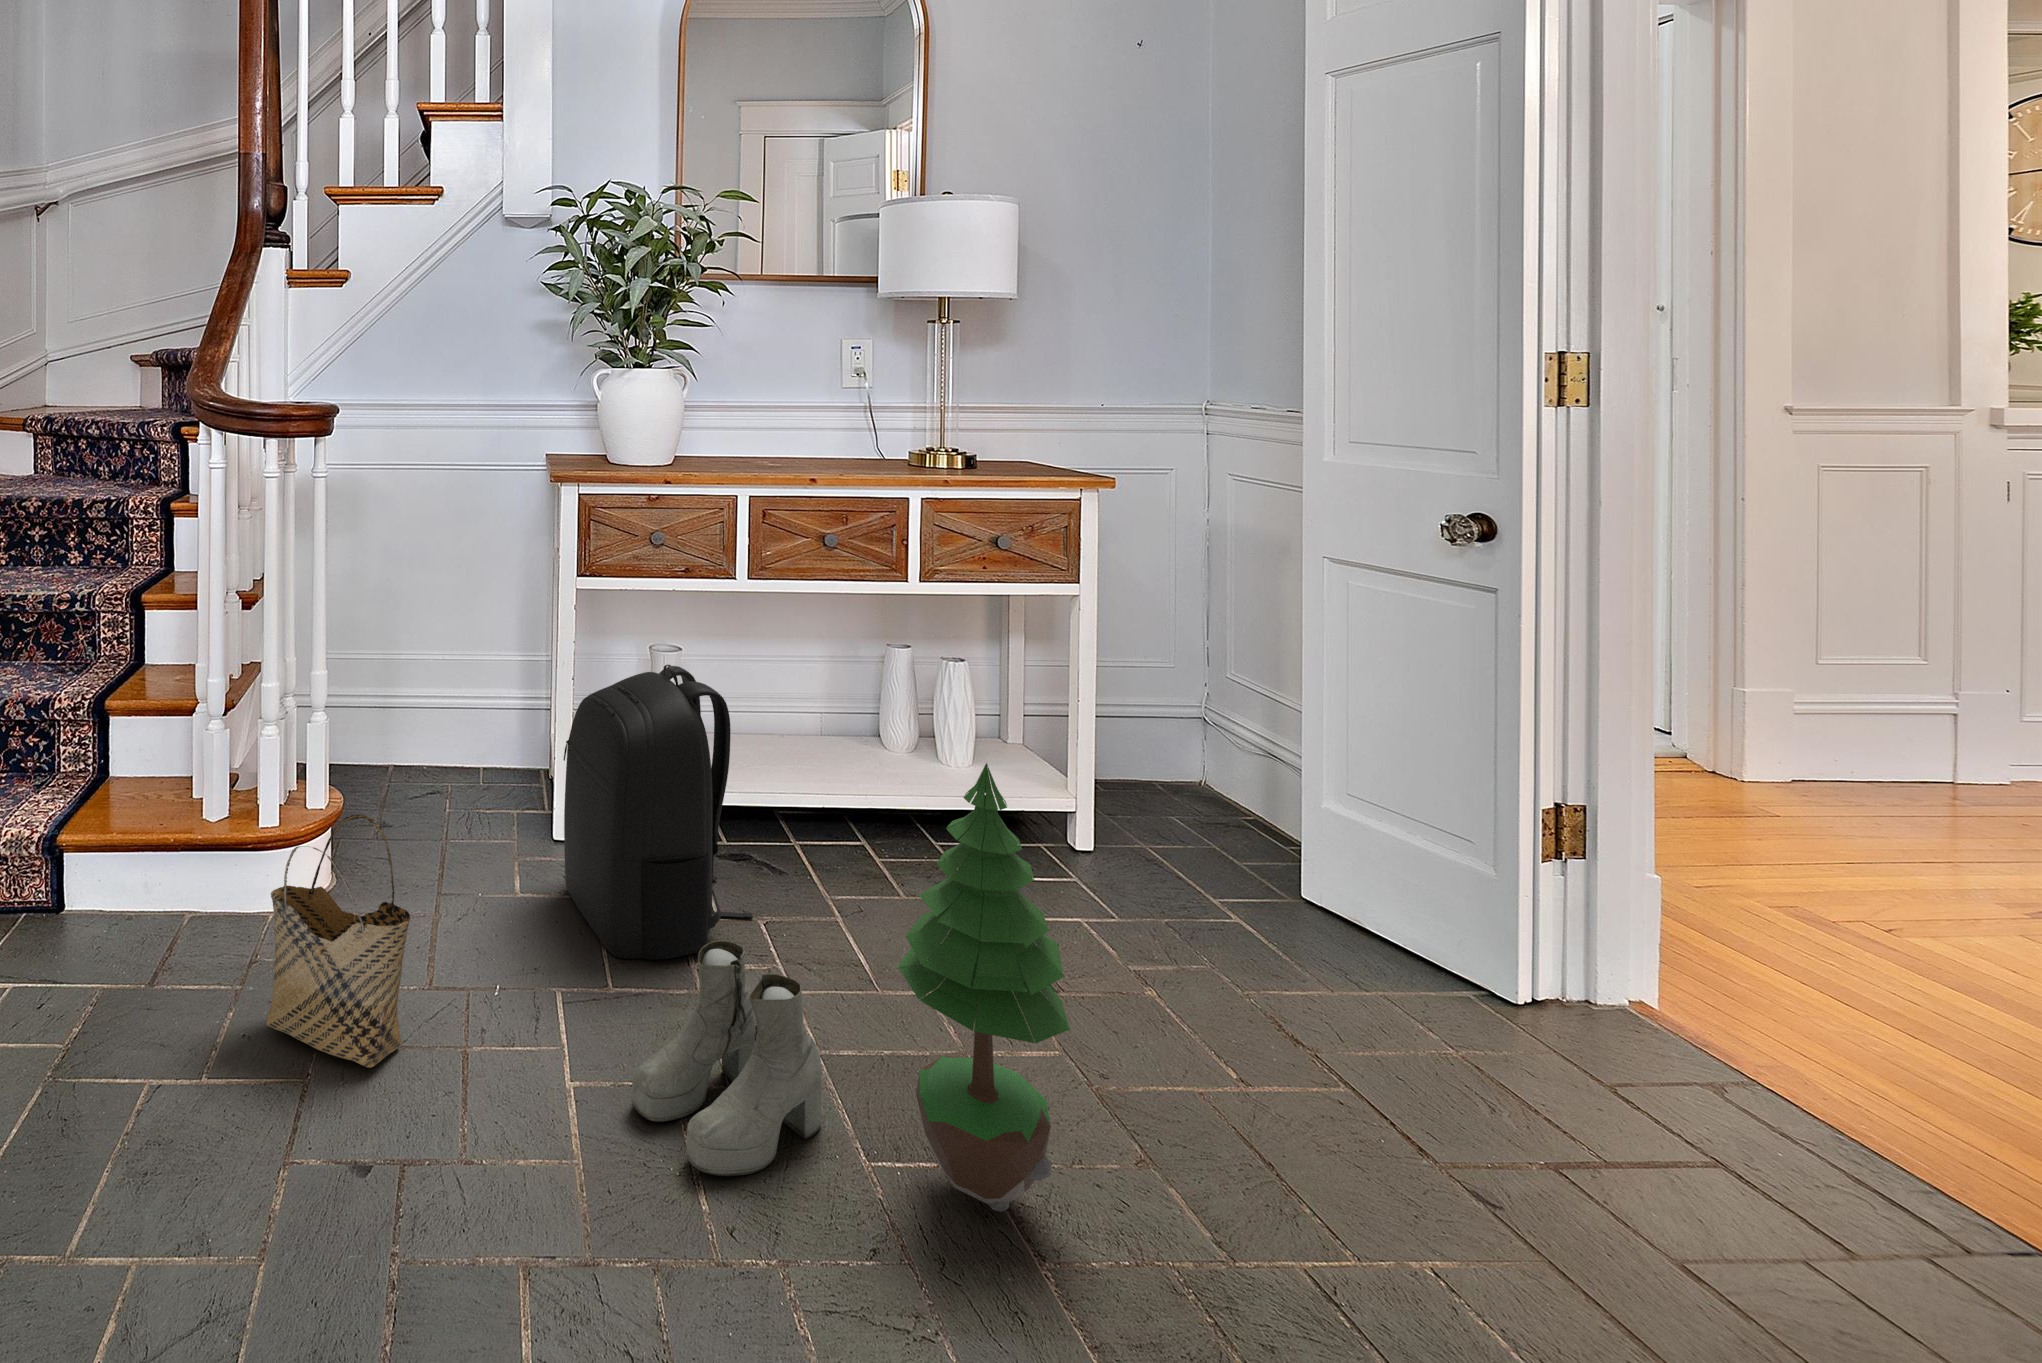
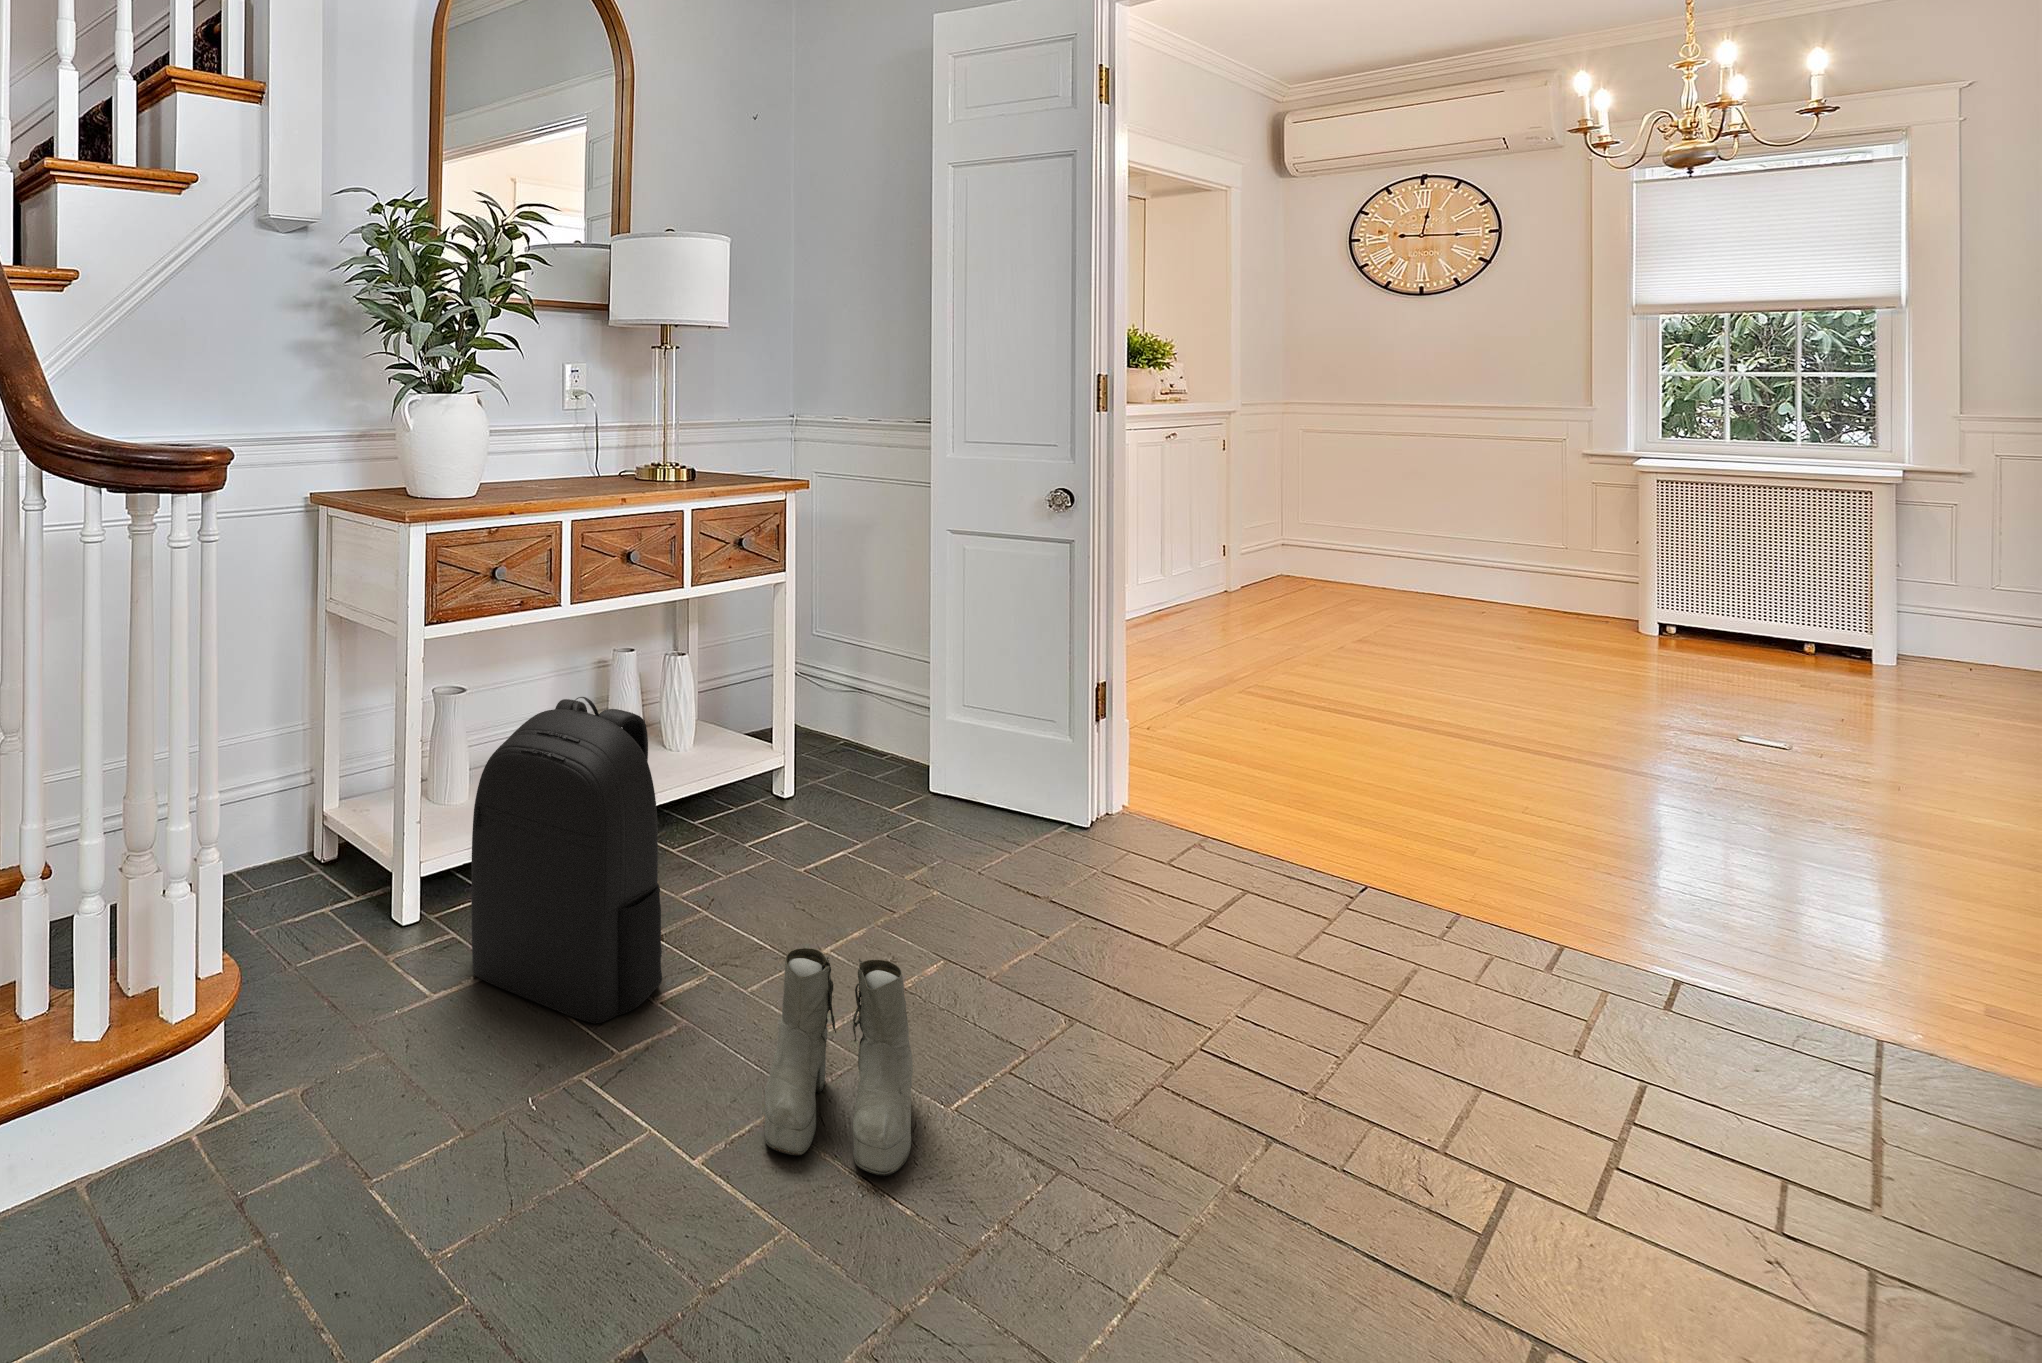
potted tree: present [897,763,1070,1212] -> none [968,707,1118,1091]
woven basket: present [266,814,410,1068] -> none [335,943,528,1269]

